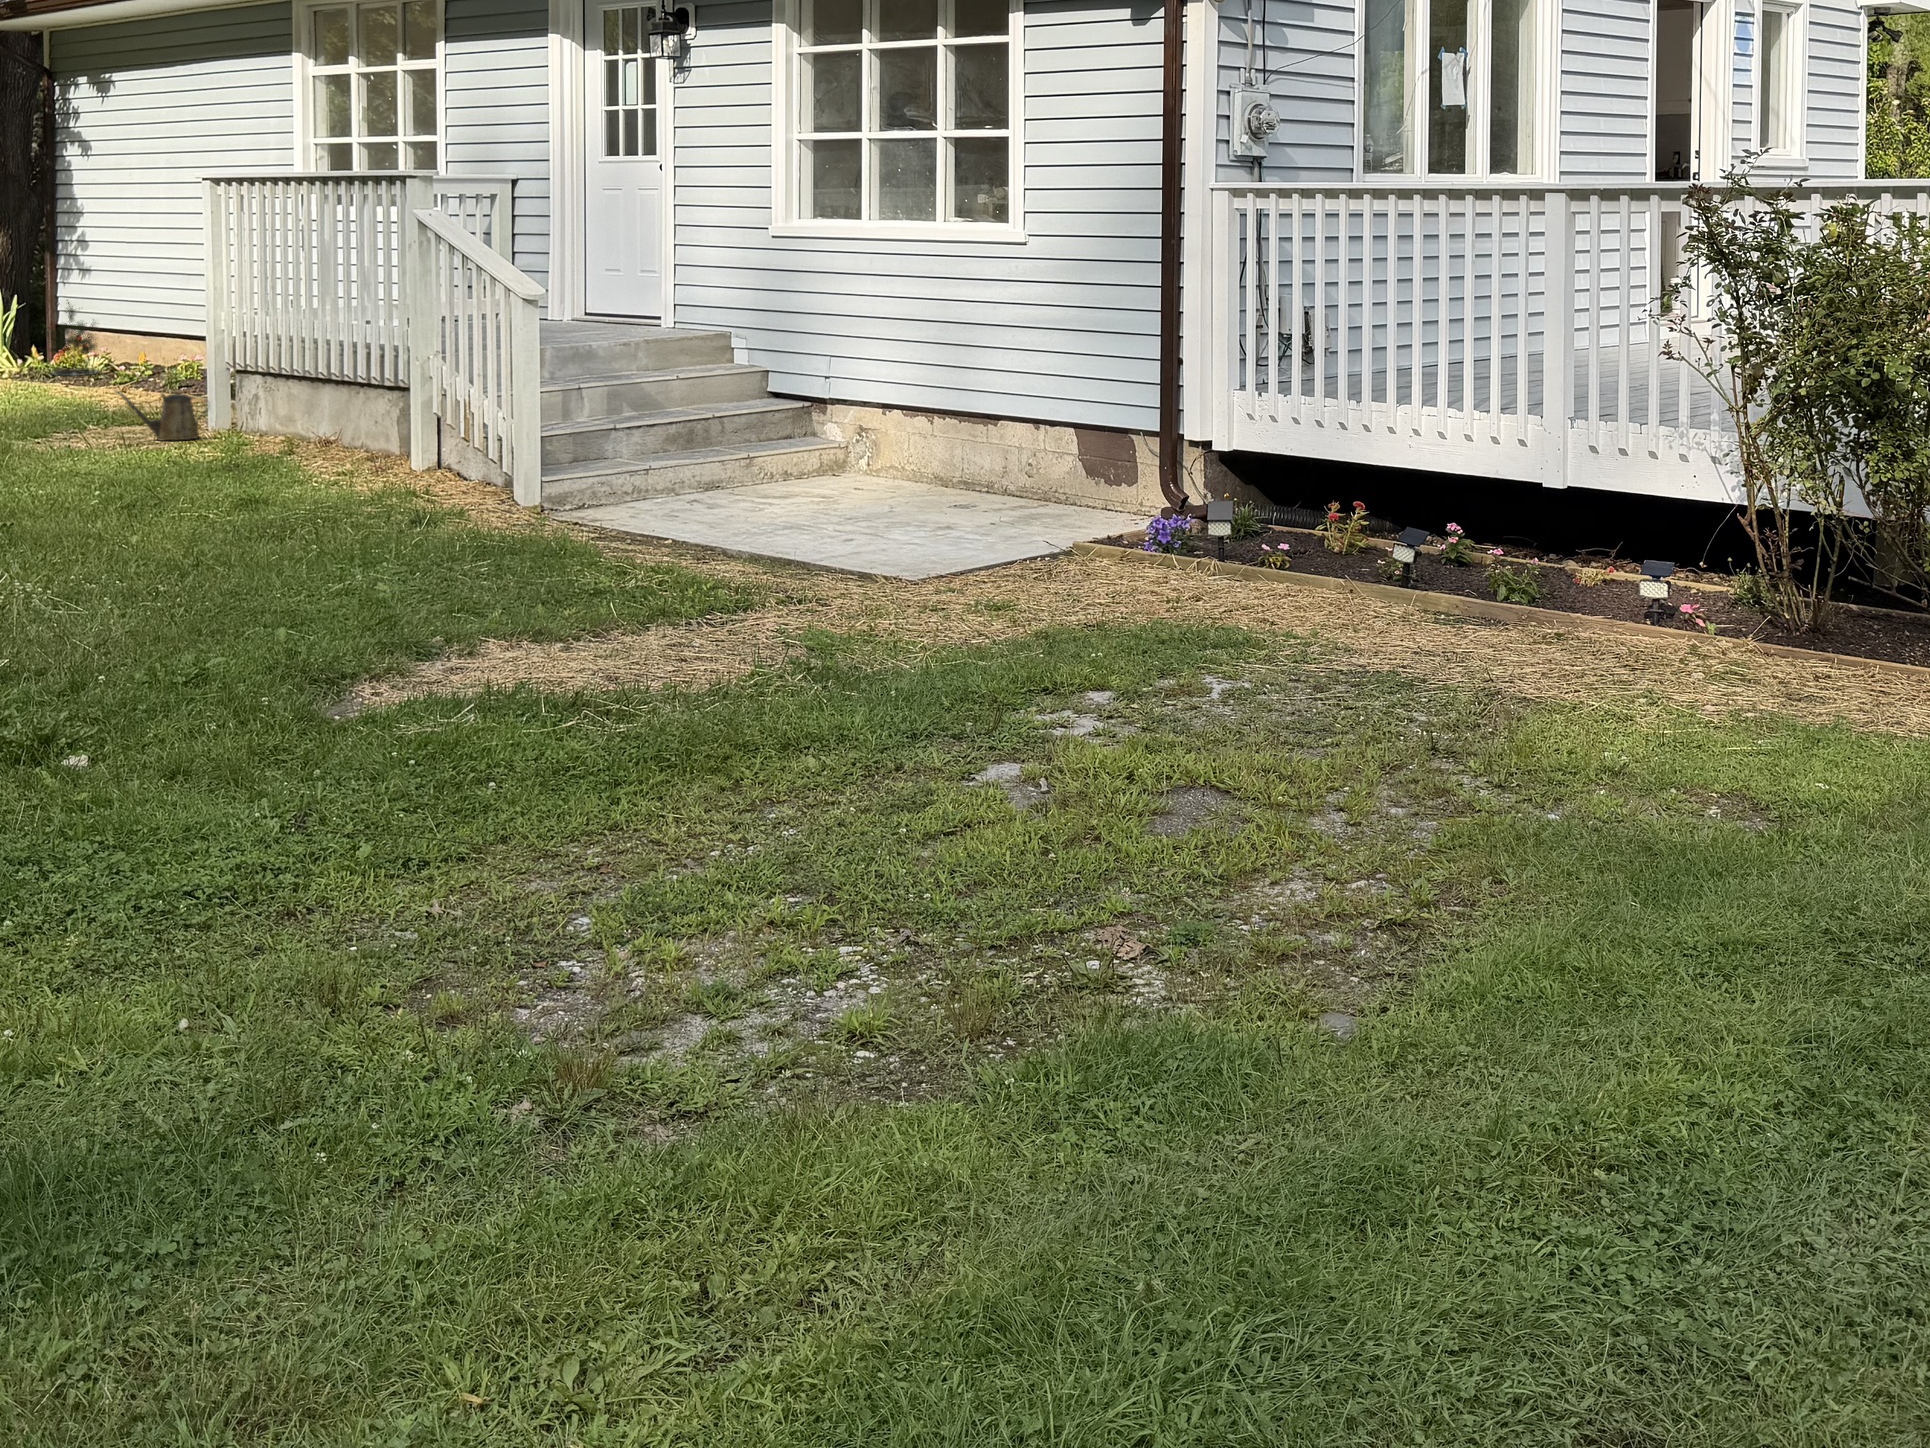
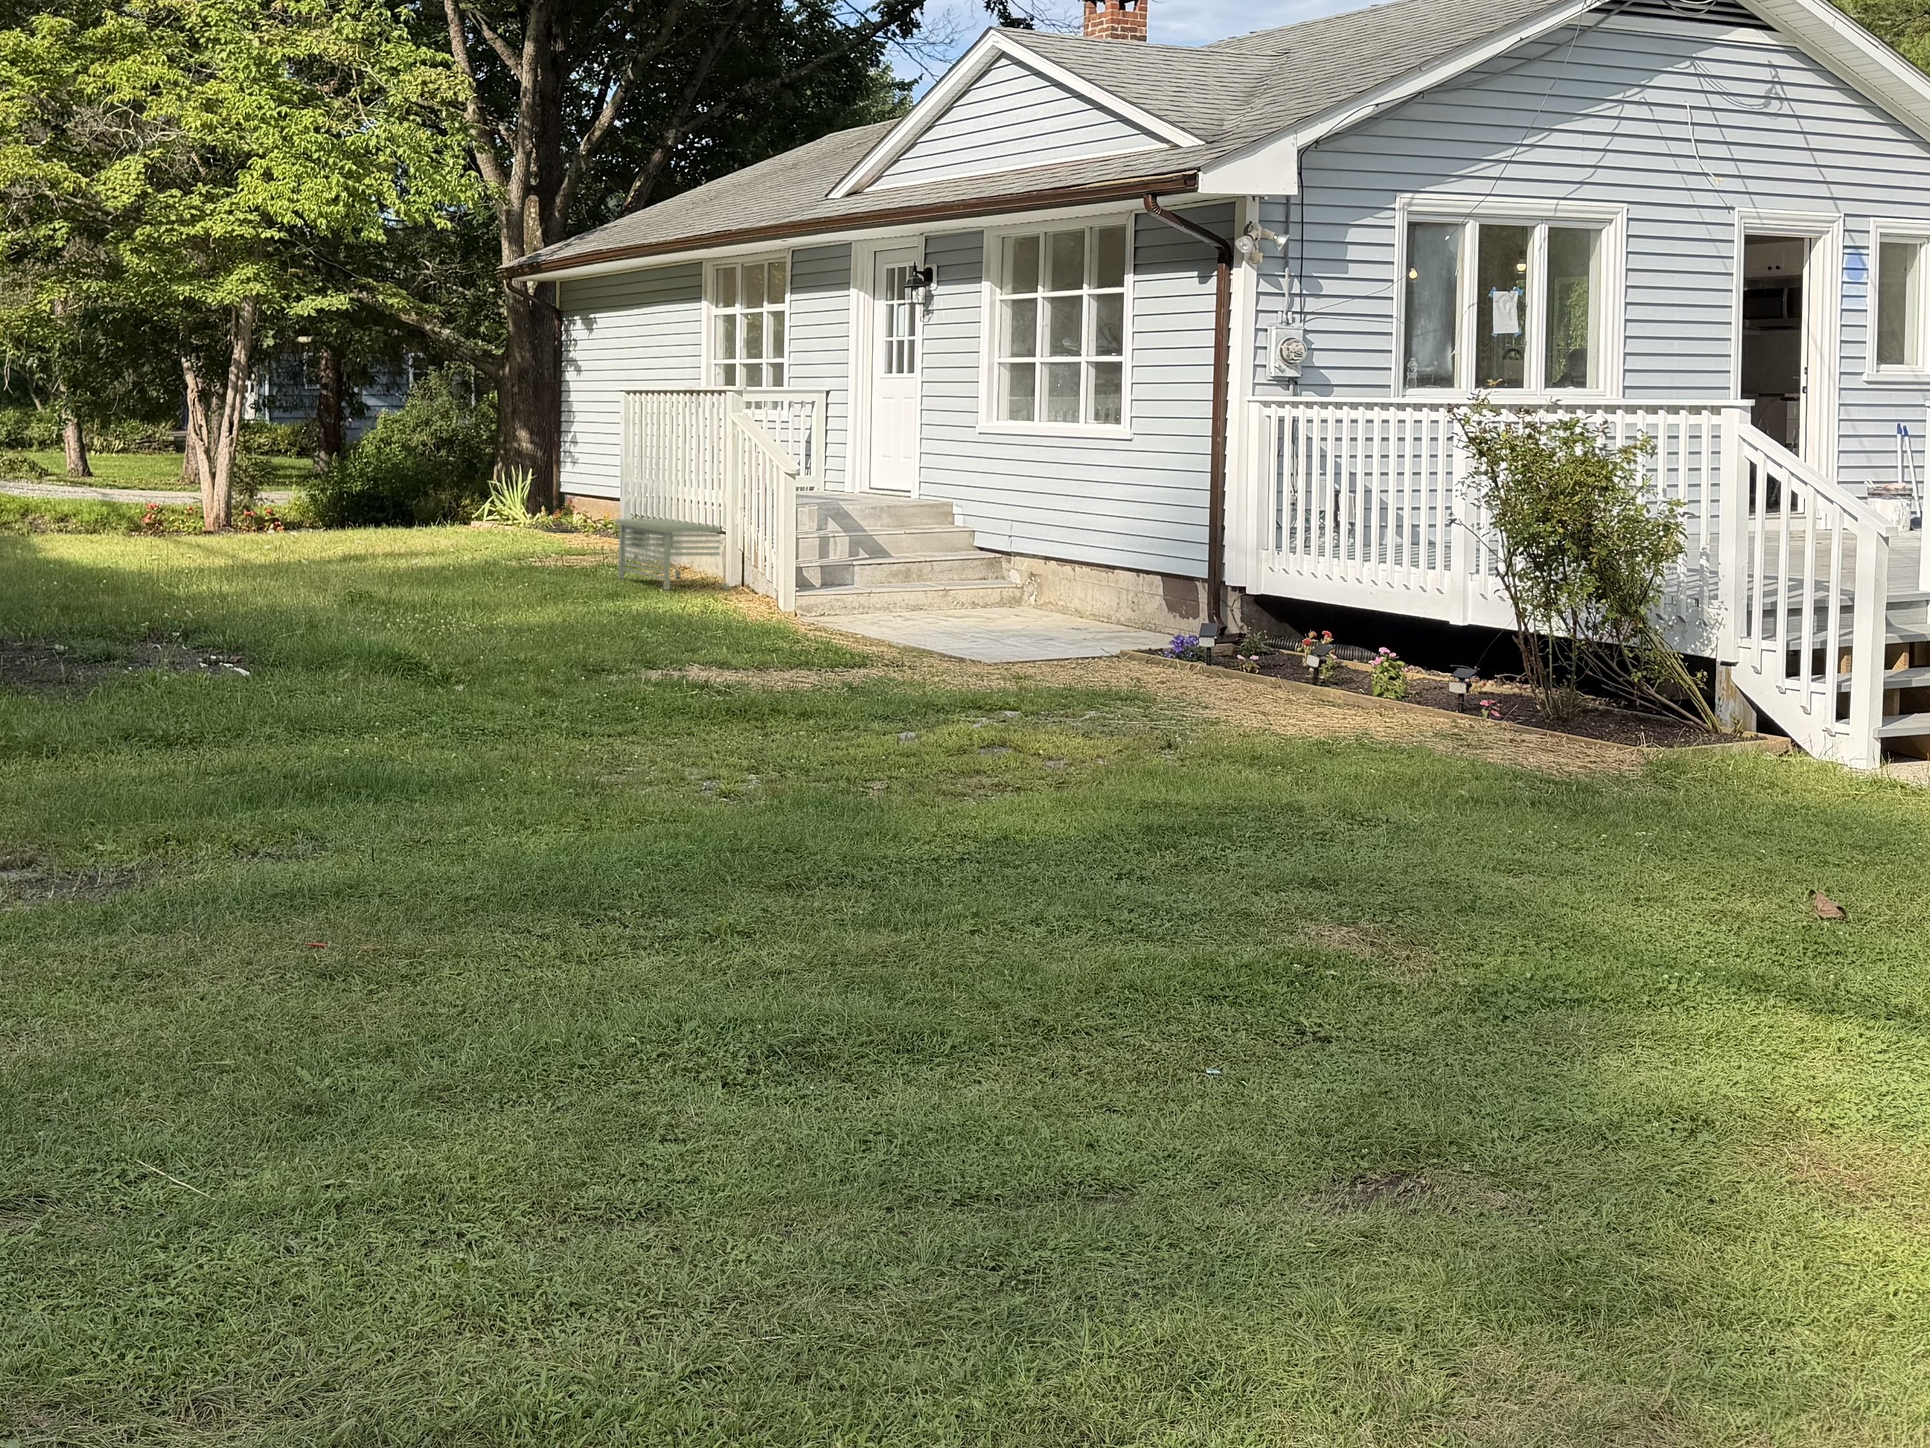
storage bench: none [209,367,411,481] -> present [615,519,729,590]
watering can: present [115,391,208,441] -> none [564,531,623,567]

